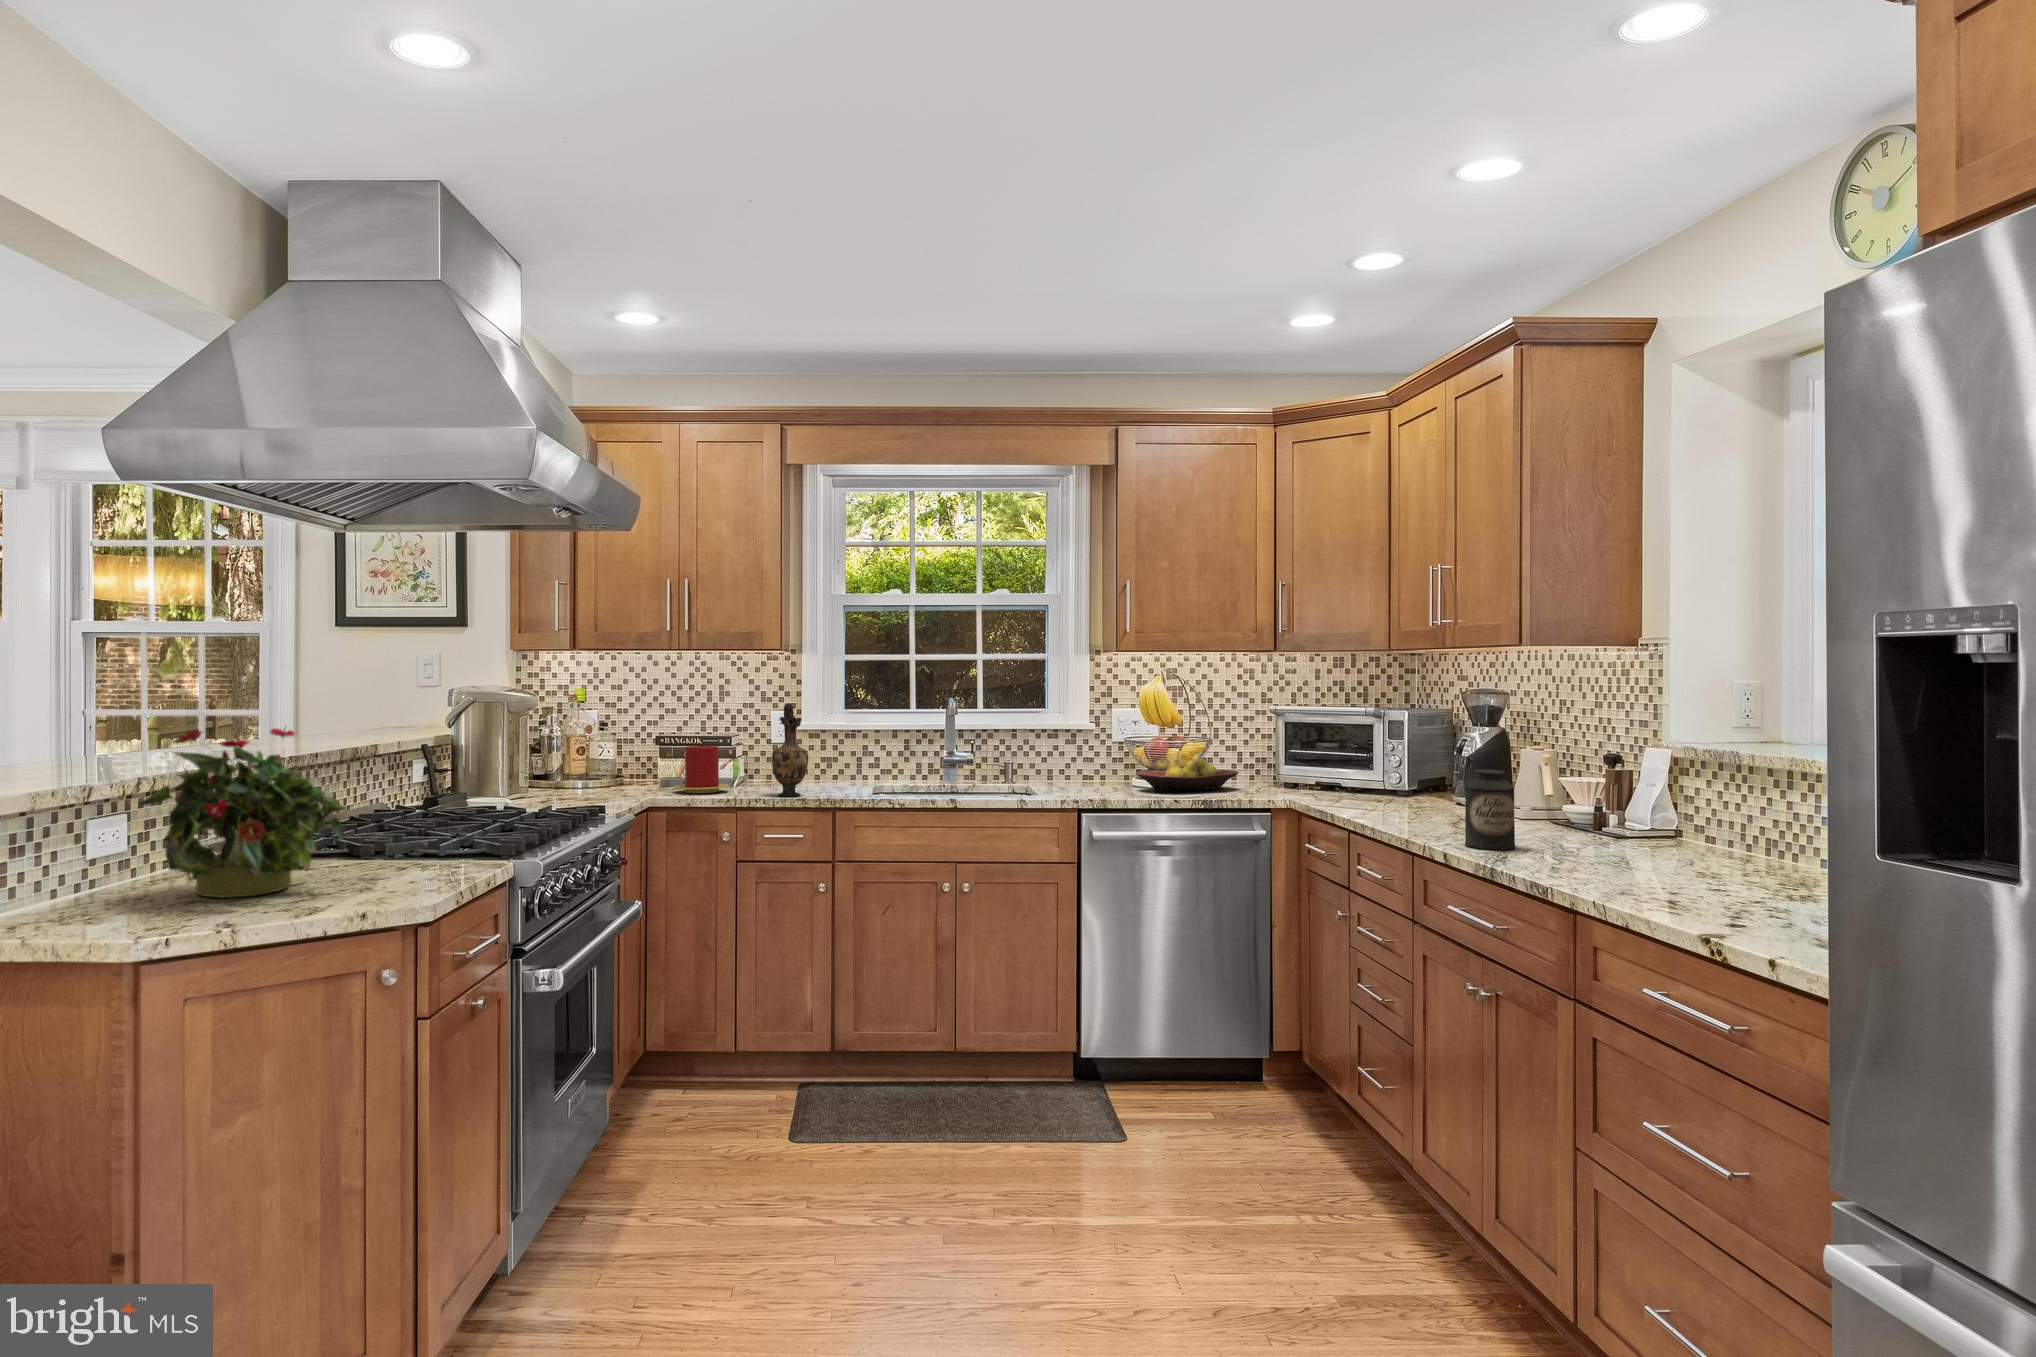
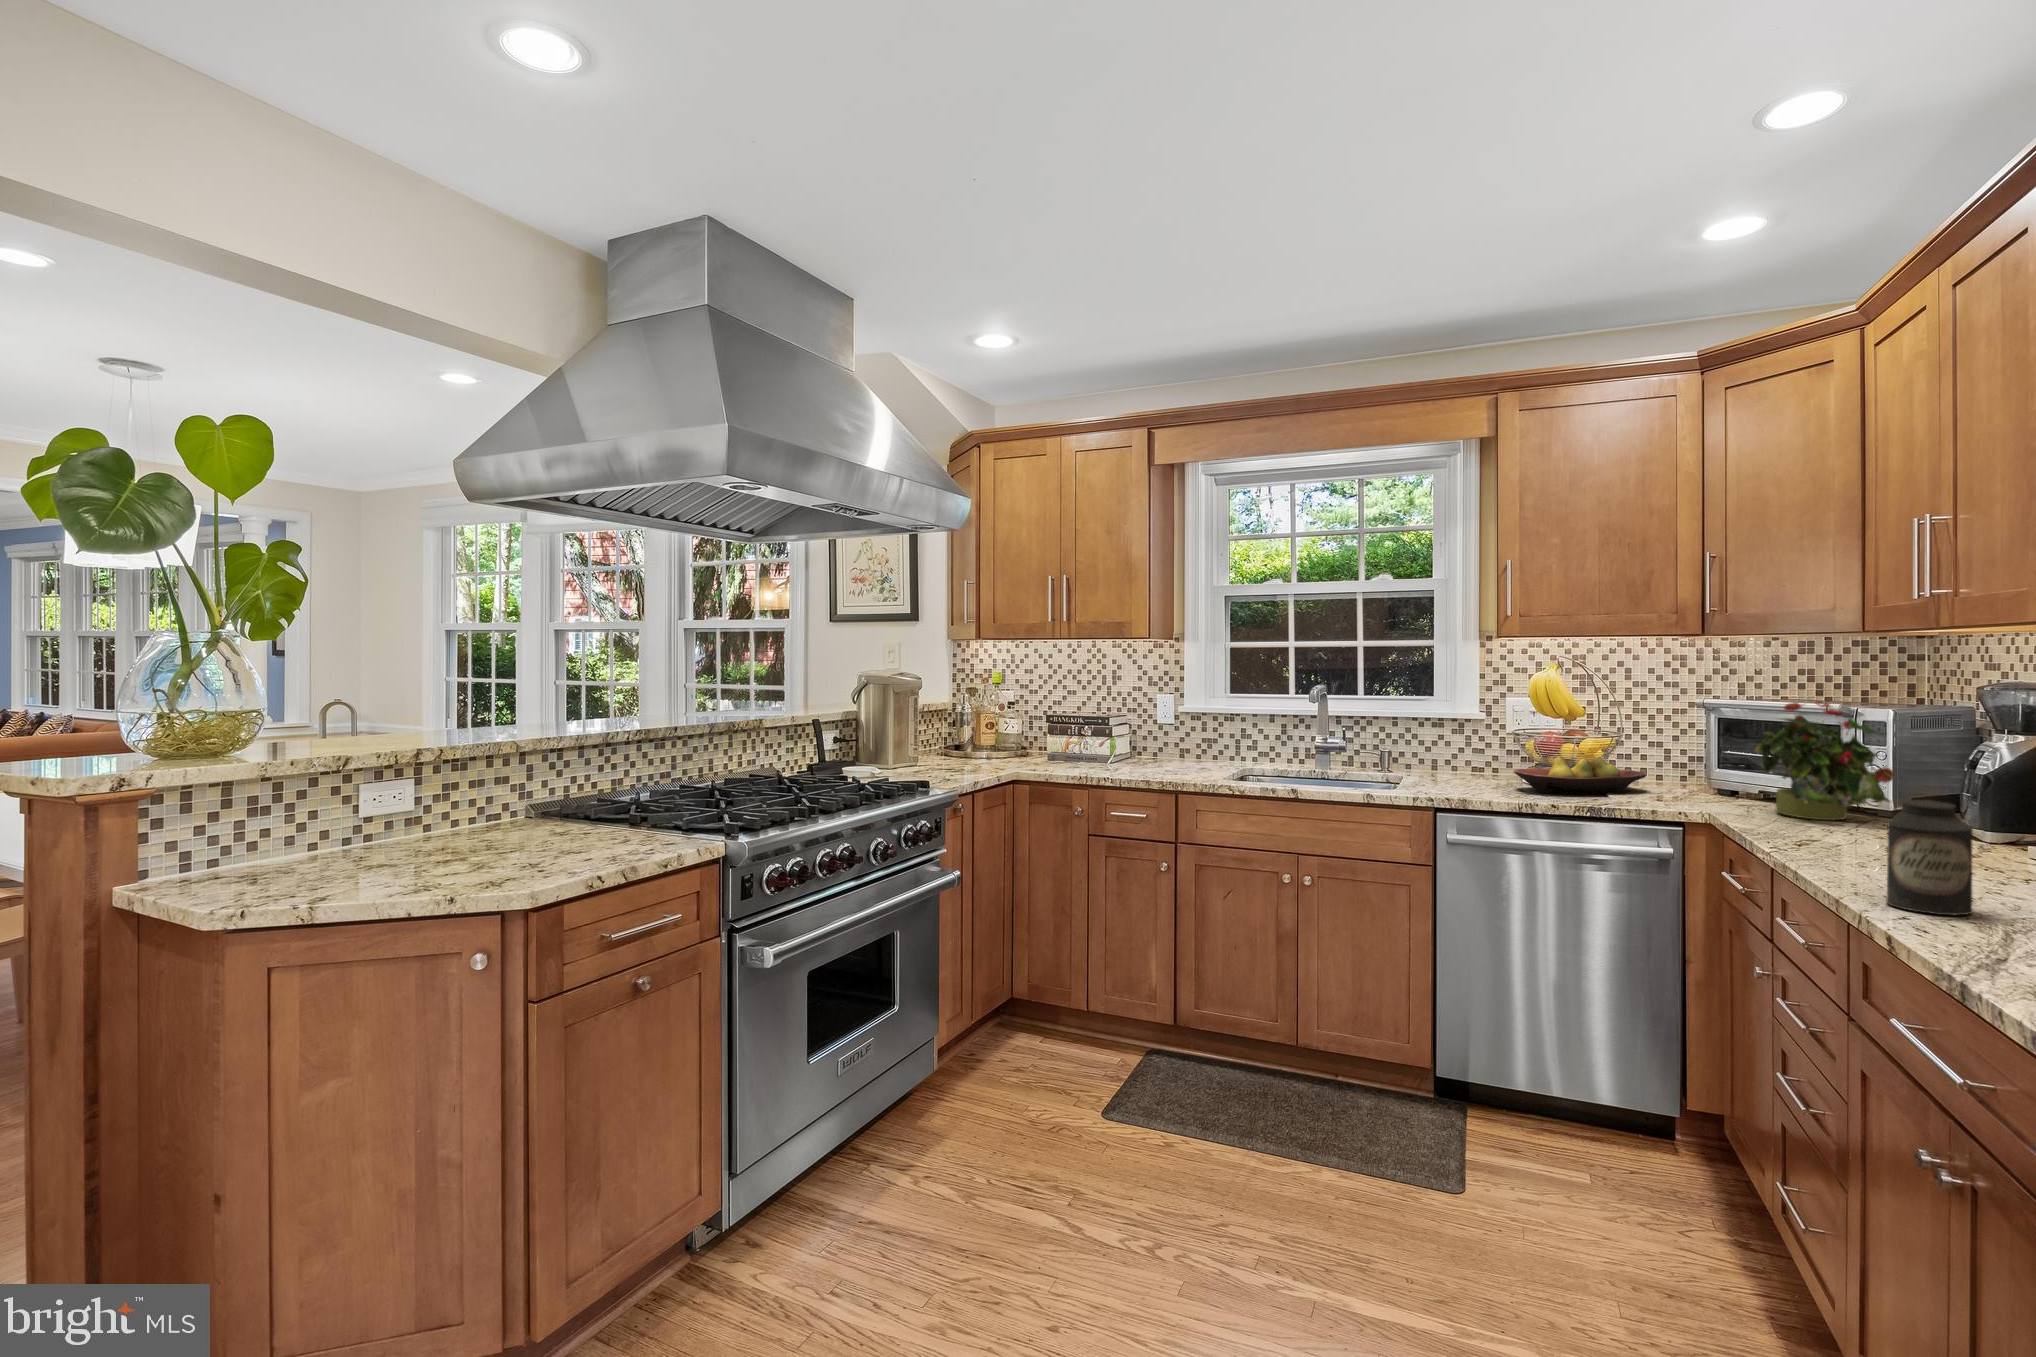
vase: present [772,703,808,796] -> none [1125,689,1158,777]
potted plant: present [140,728,346,898] -> present [1755,702,1894,820]
candle: present [674,746,730,793] -> none [1047,726,1096,769]

